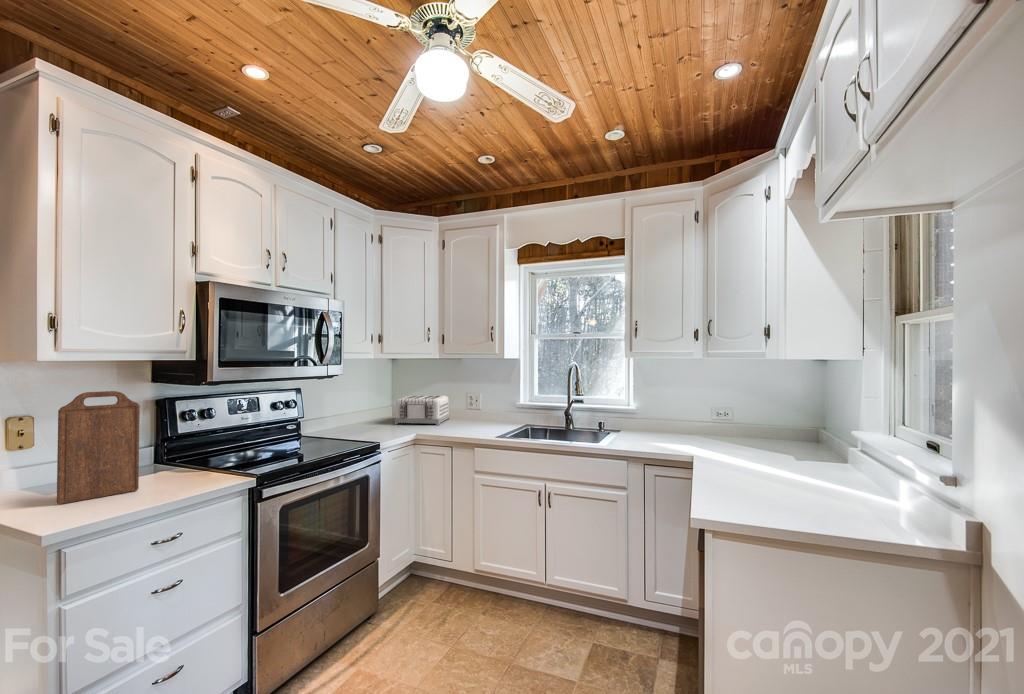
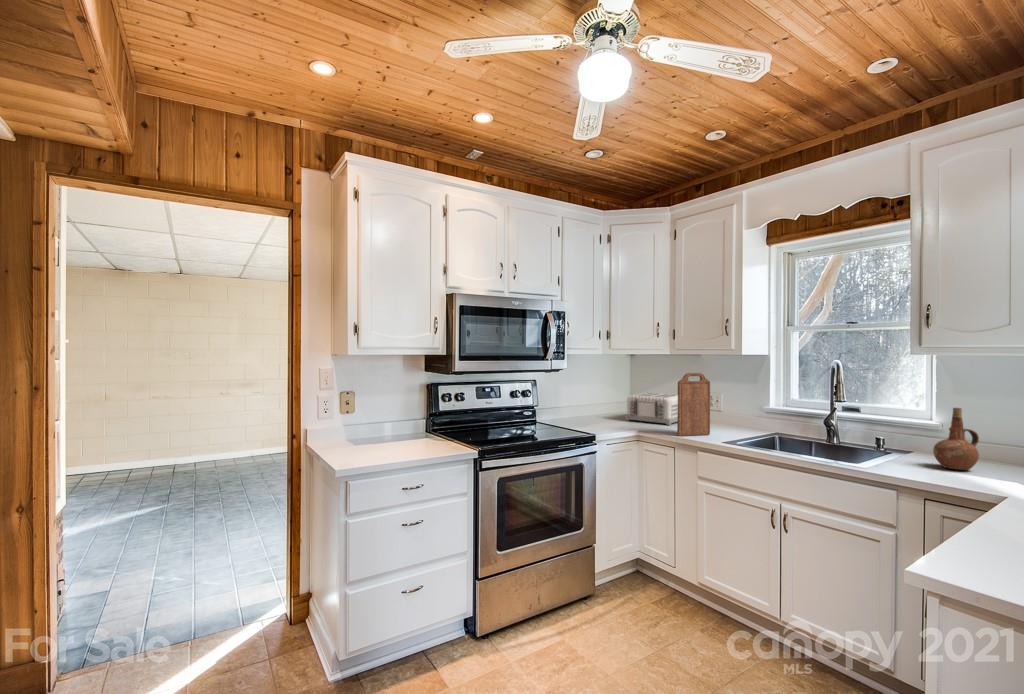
cutting board: present [57,391,140,504] -> present [677,373,710,436]
ceramic pitcher: none [638,394,663,438] -> present [933,408,979,470]

